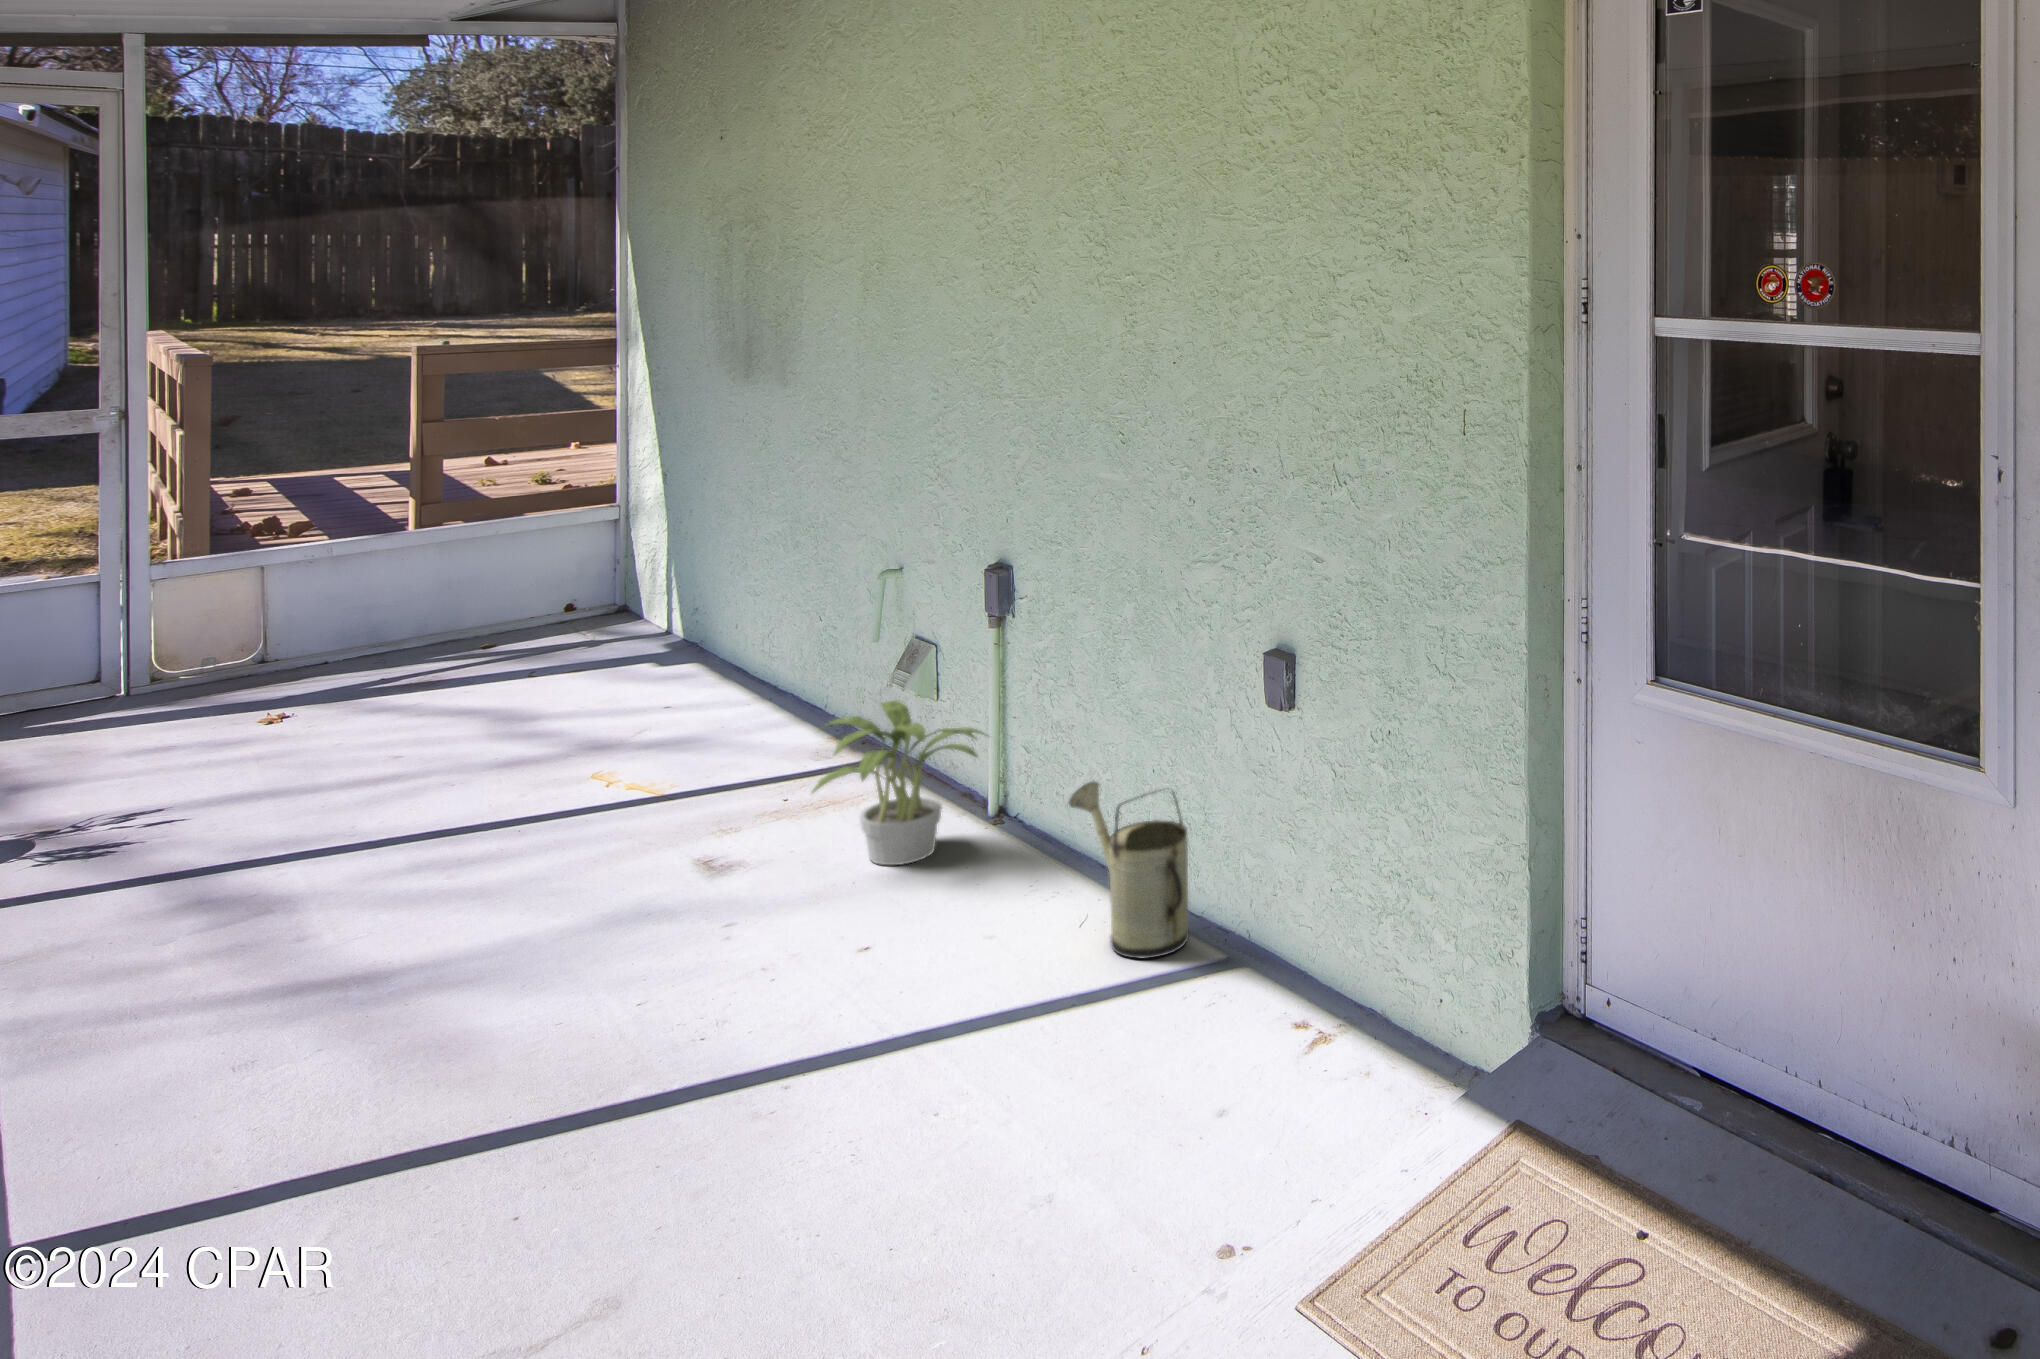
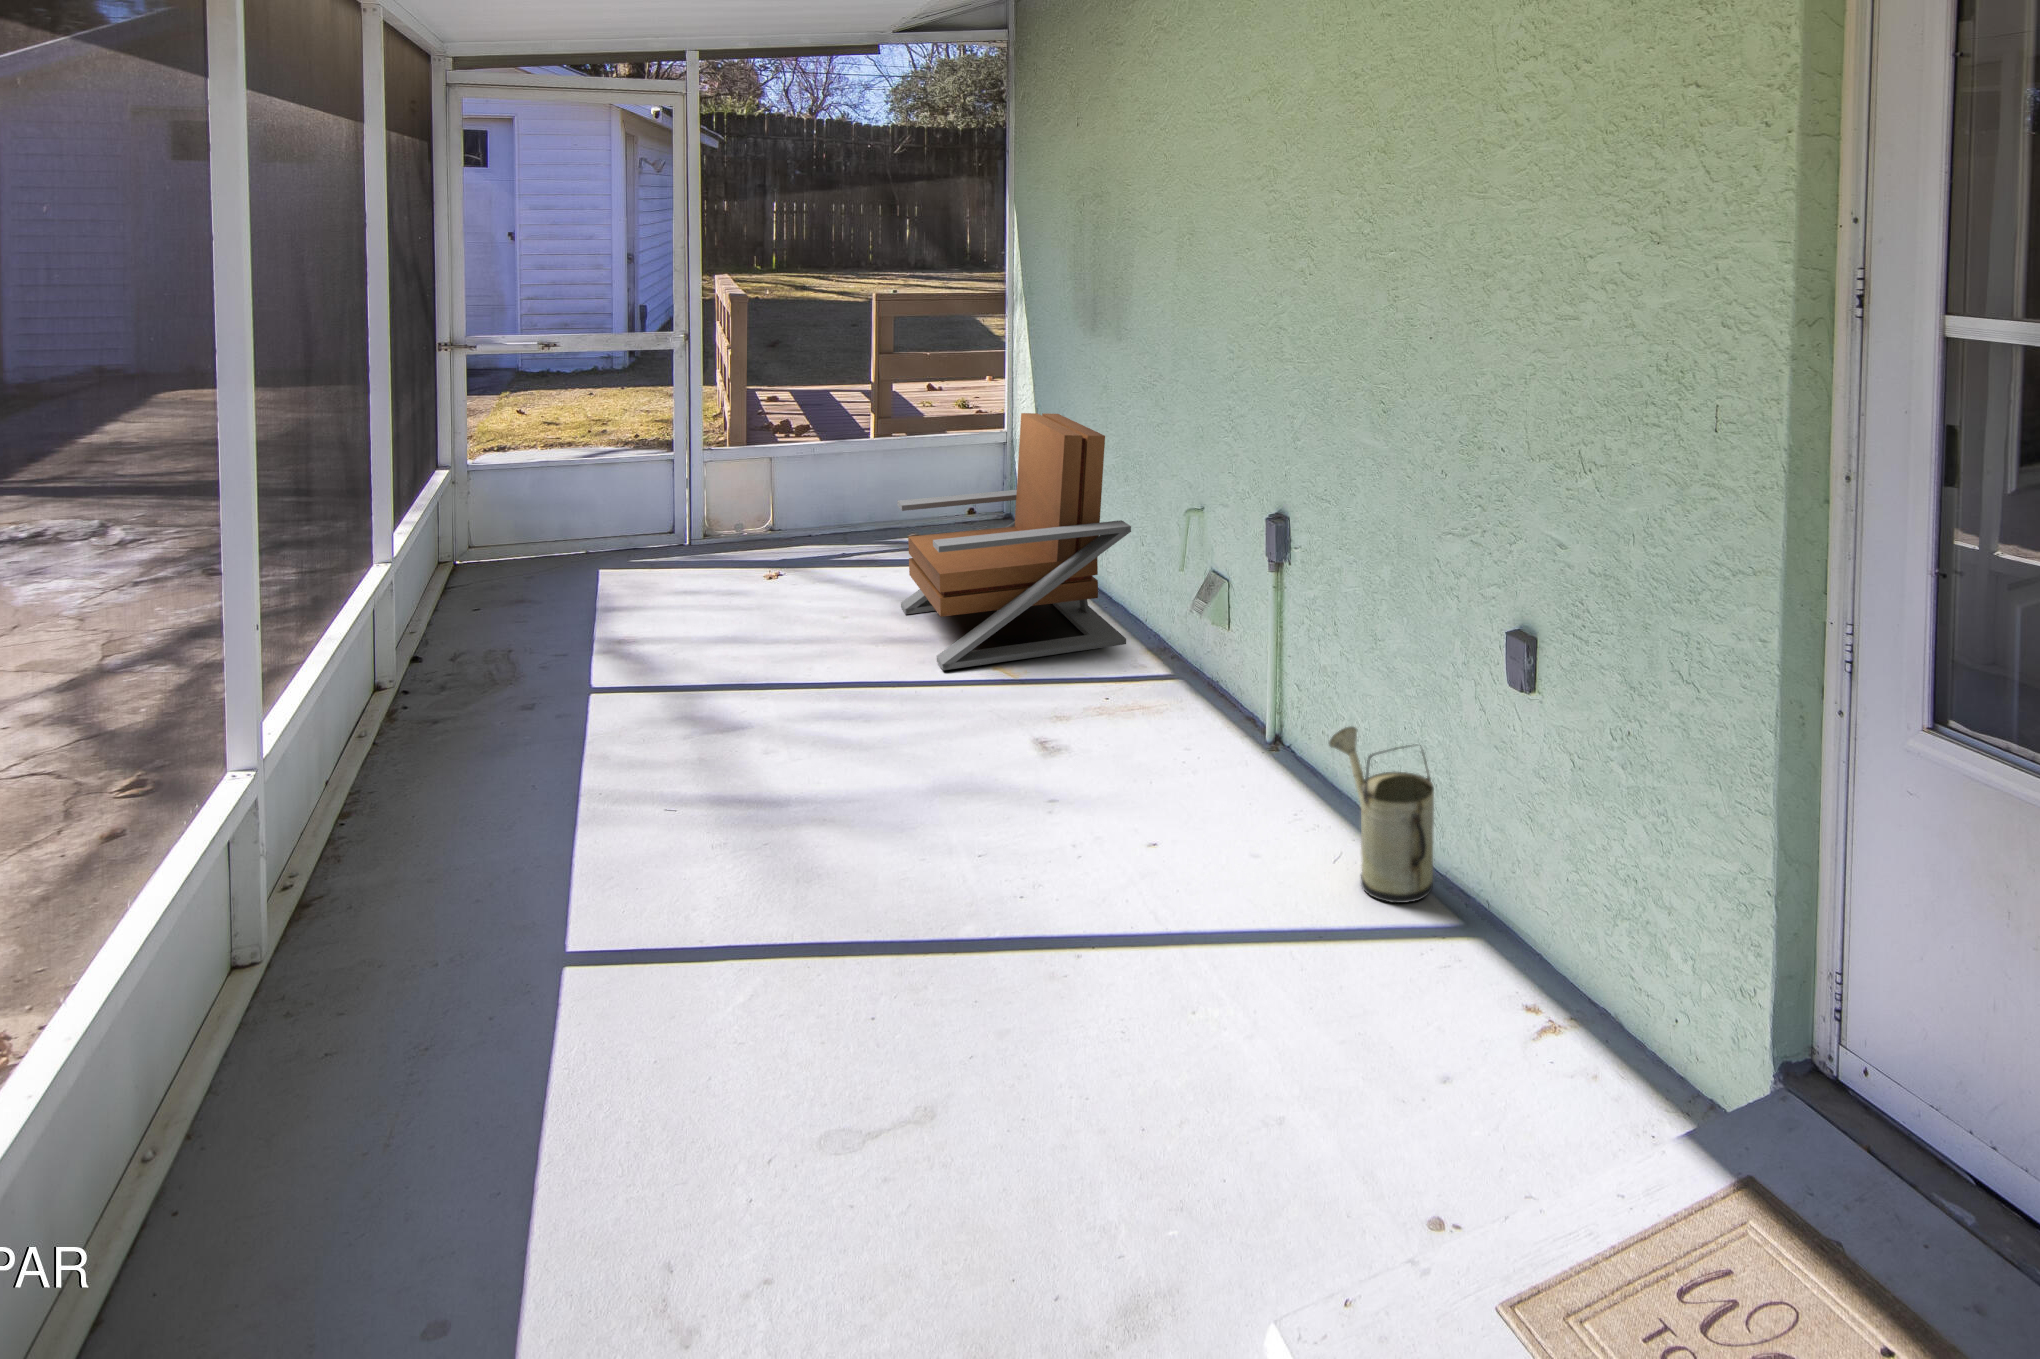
lounge chair: none [473,477,802,795] -> present [897,413,1131,670]
potted plant: present [812,700,983,865] -> none [1121,626,1271,772]

